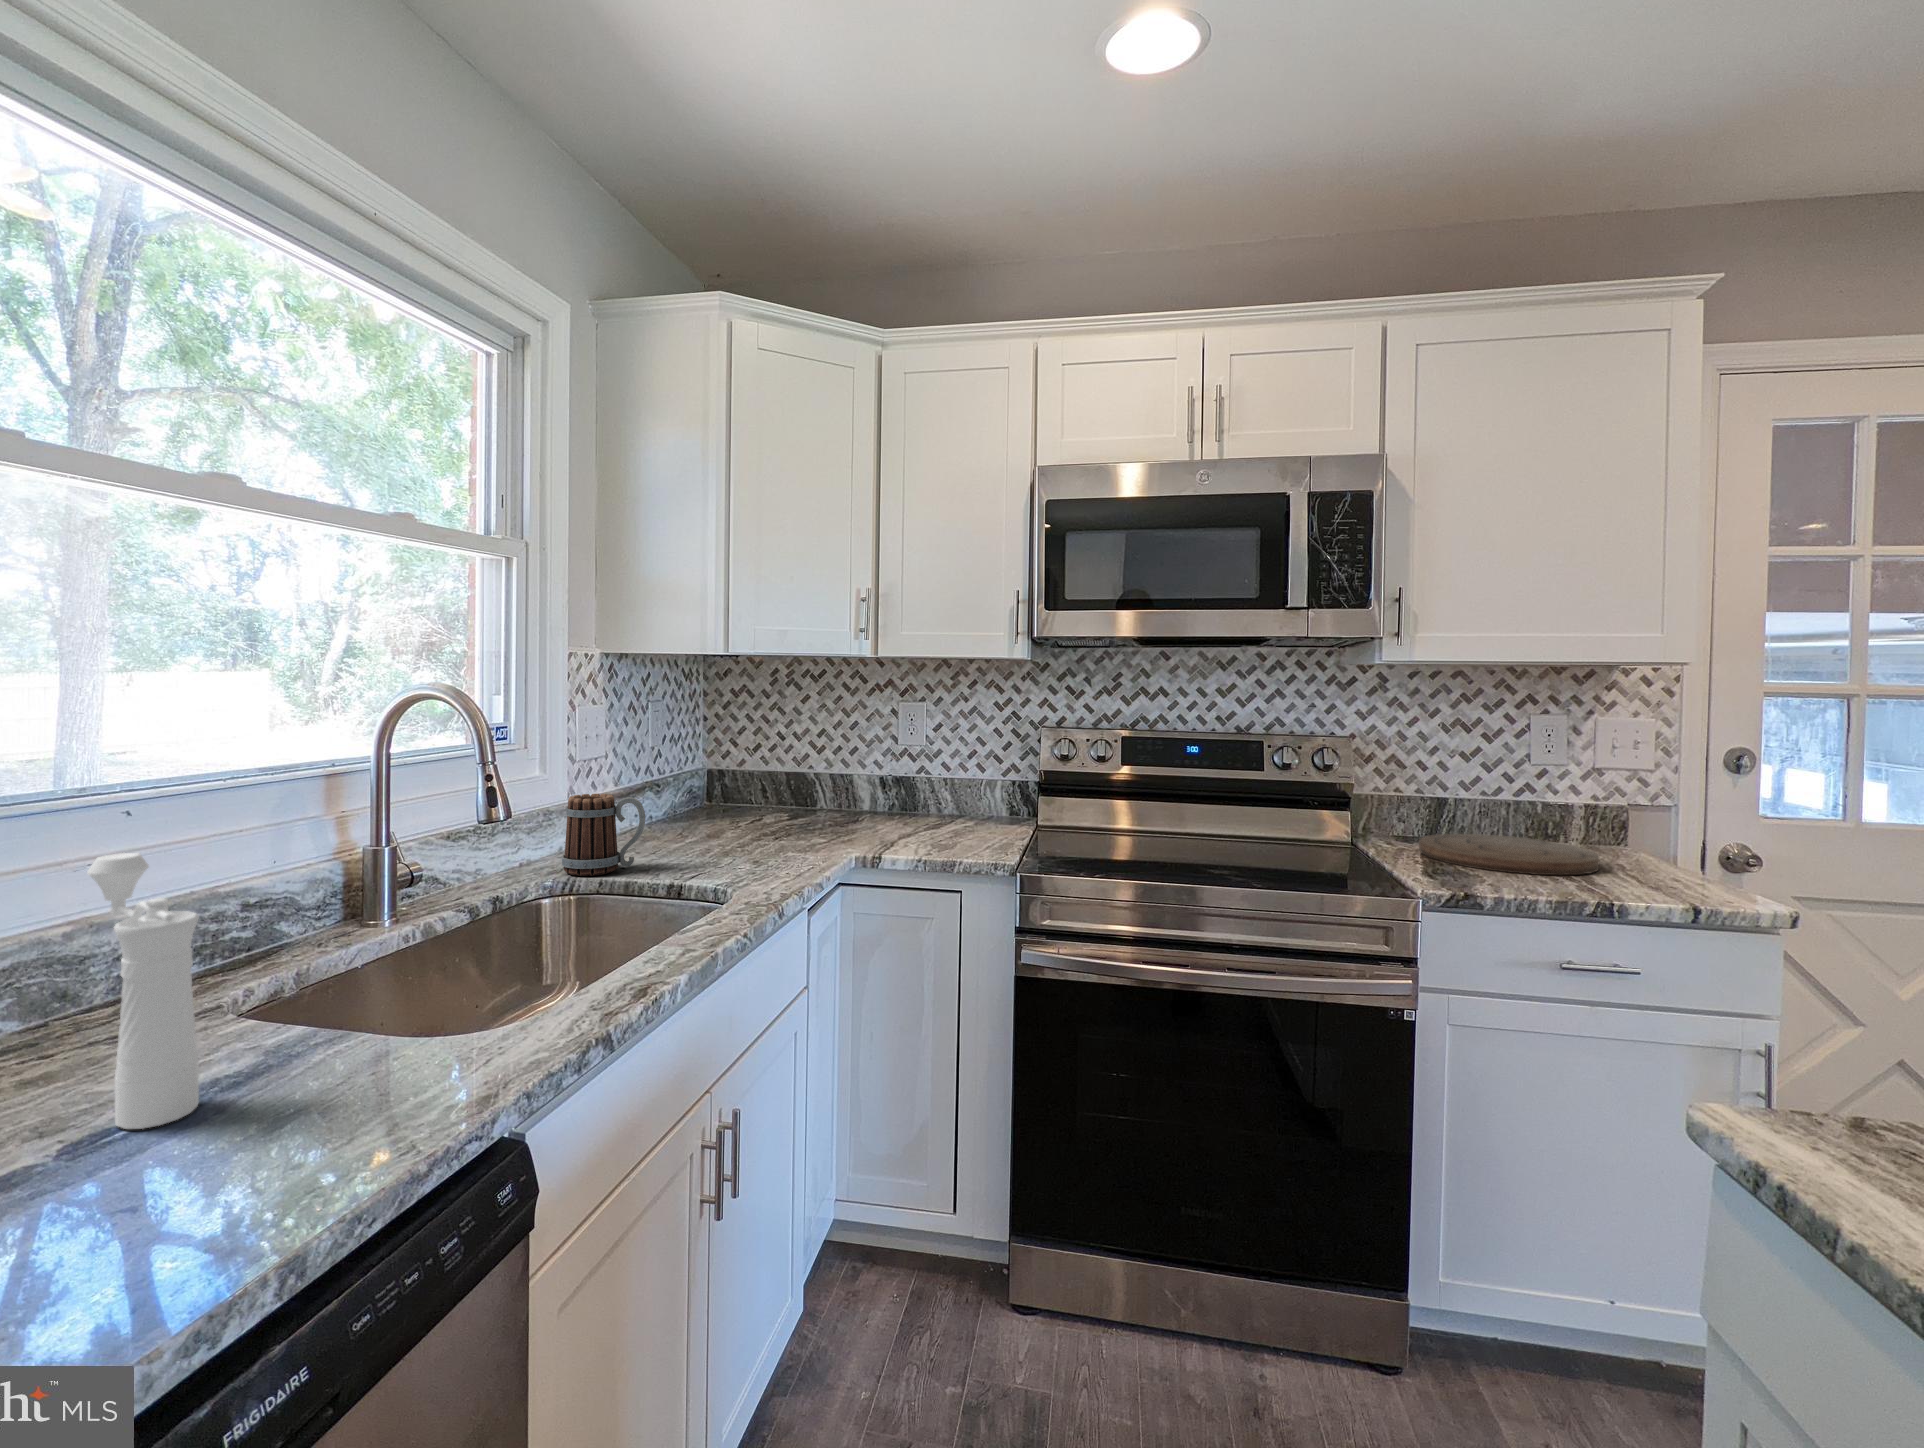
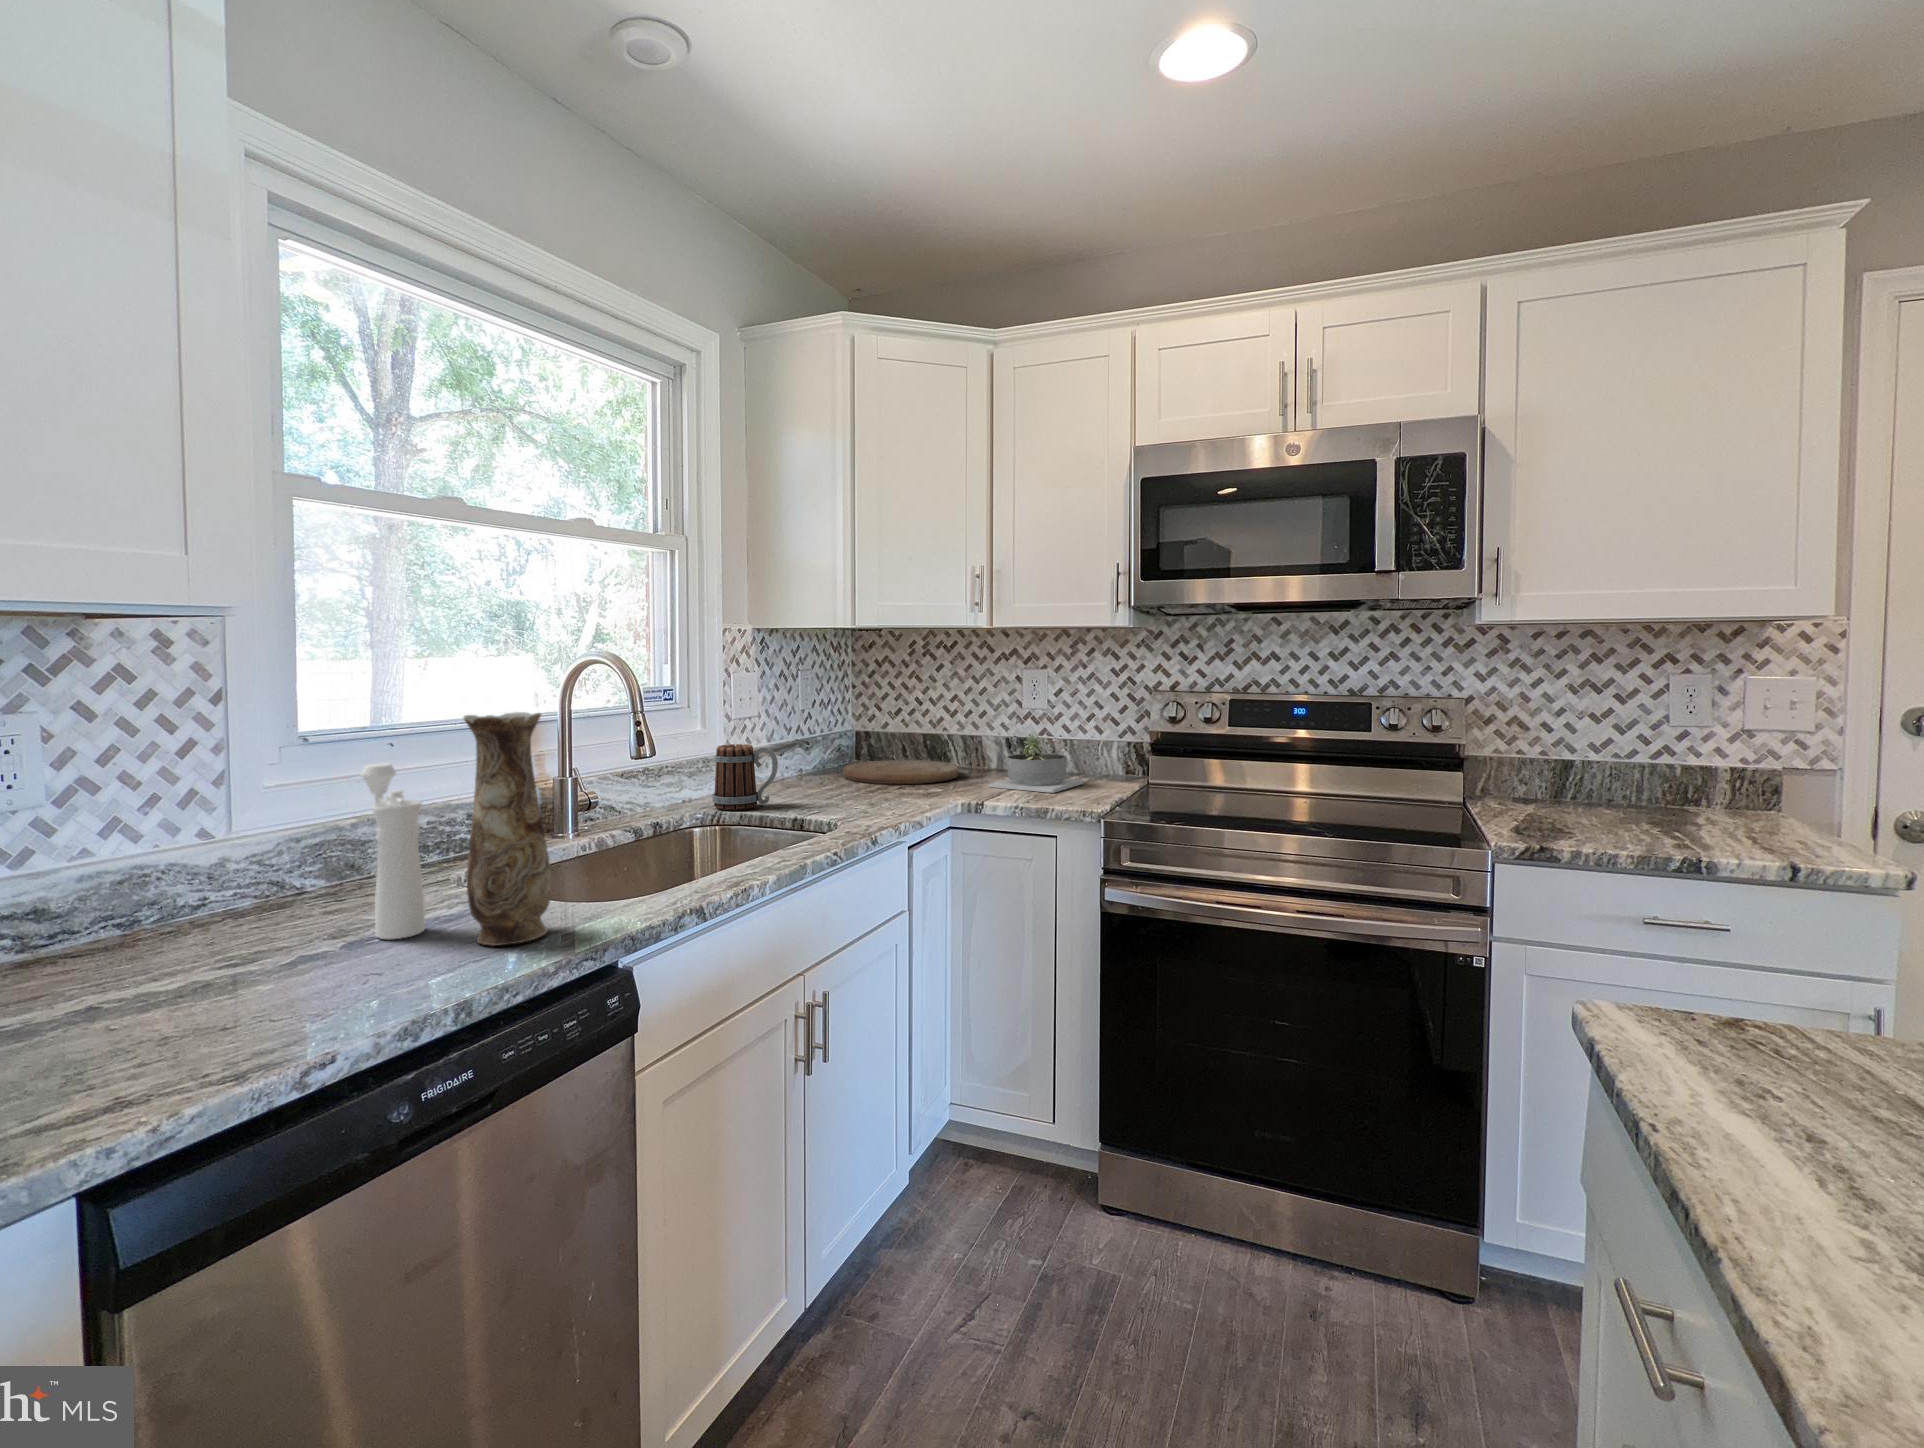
succulent planter: none [876,775,975,841] -> present [989,735,1083,793]
vase: none [276,778,407,1128] -> present [463,712,551,946]
cutting board: present [1419,834,1599,875] -> present [843,760,958,784]

